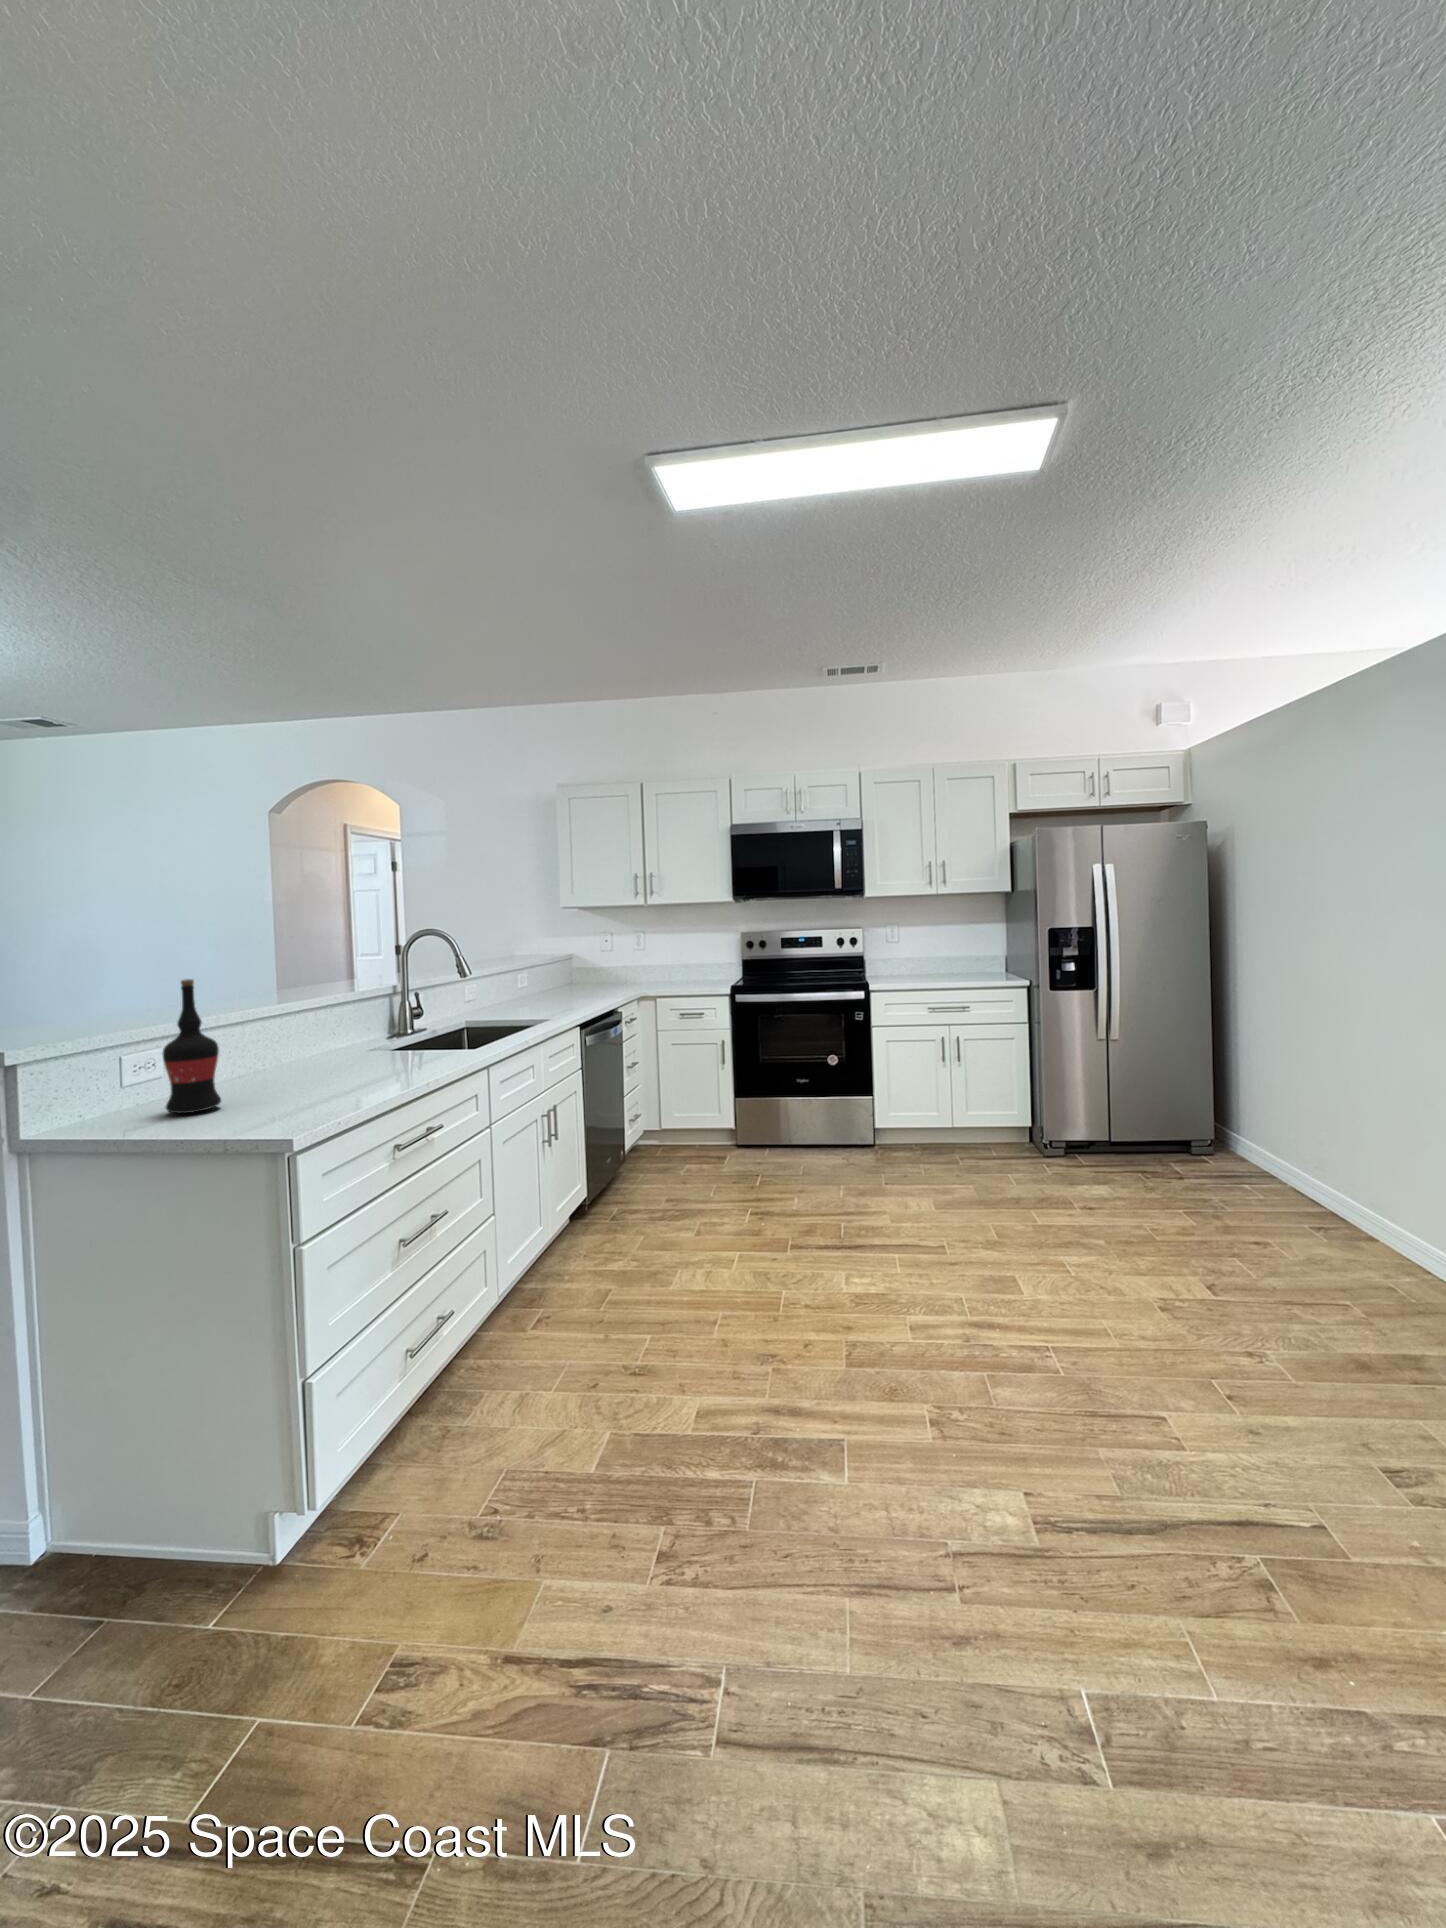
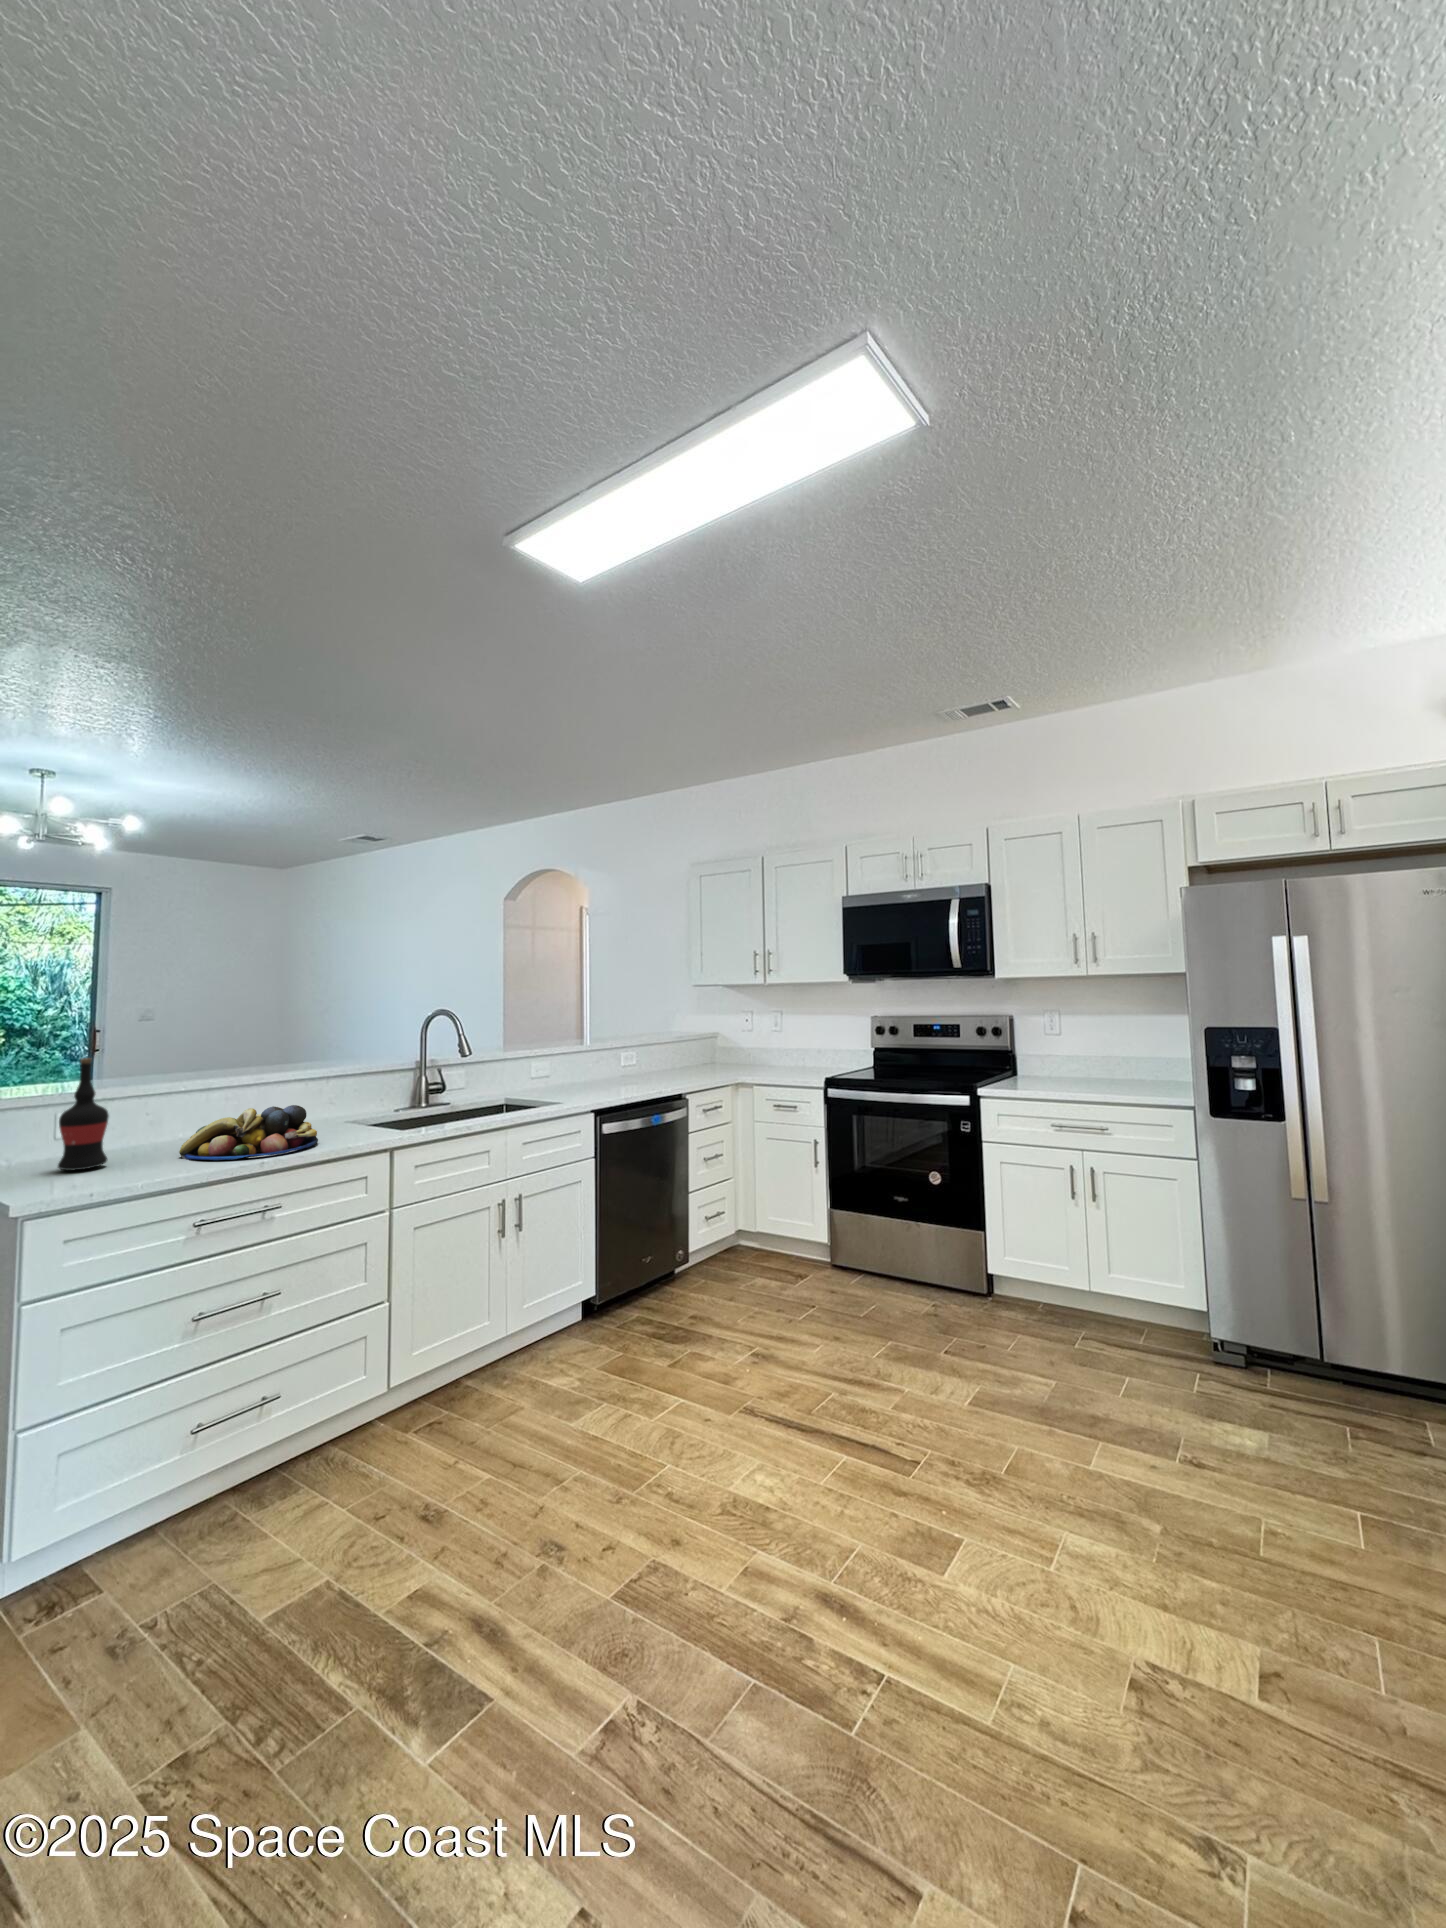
fruit bowl: none [267,1027,416,1091] -> present [179,1105,318,1160]

